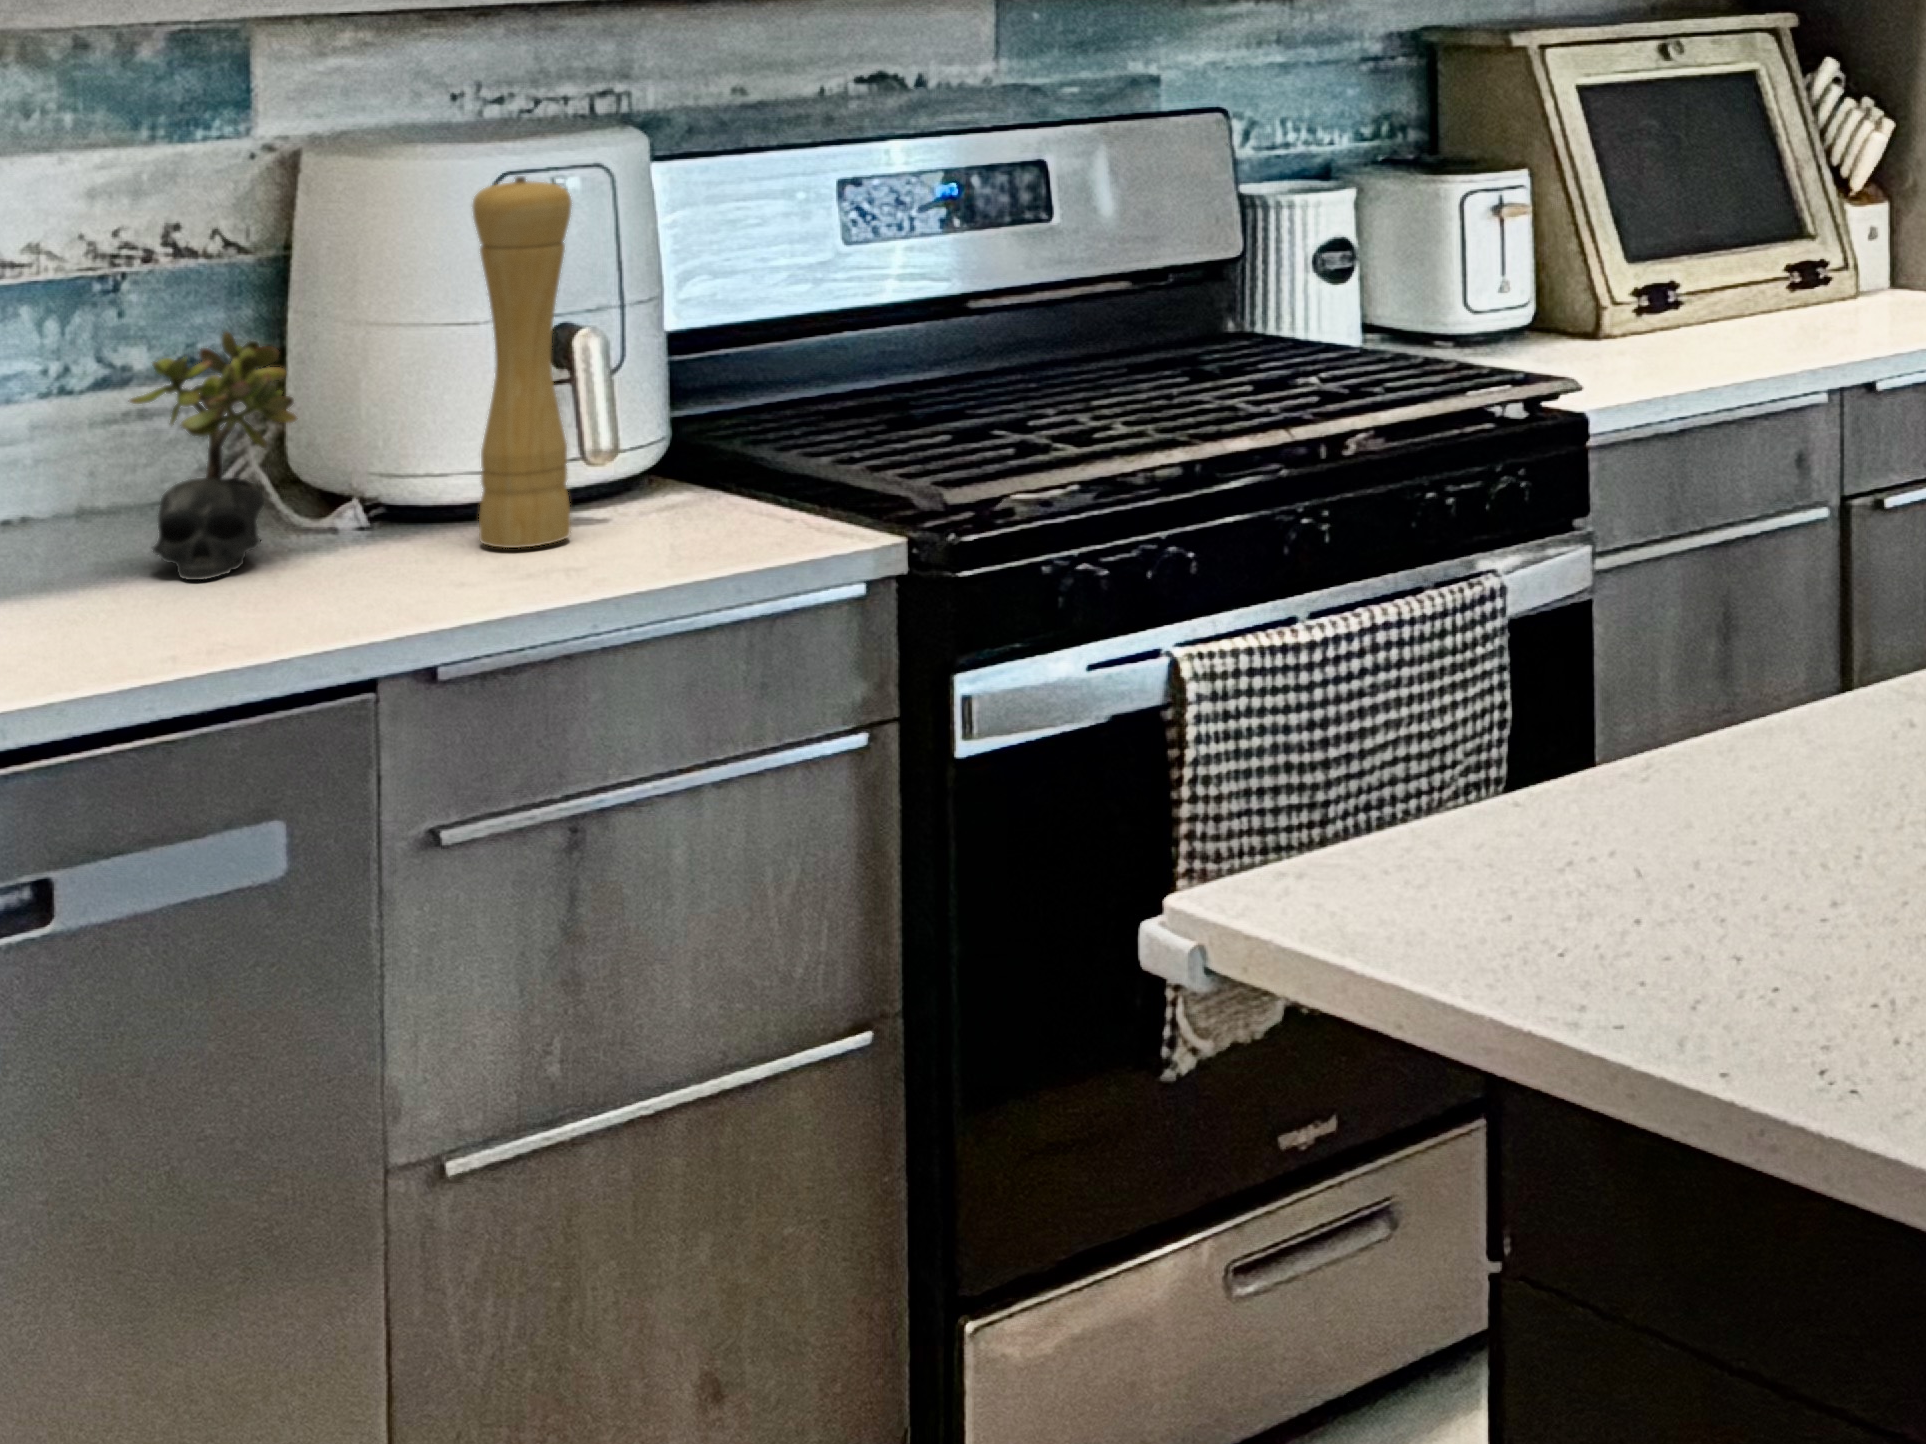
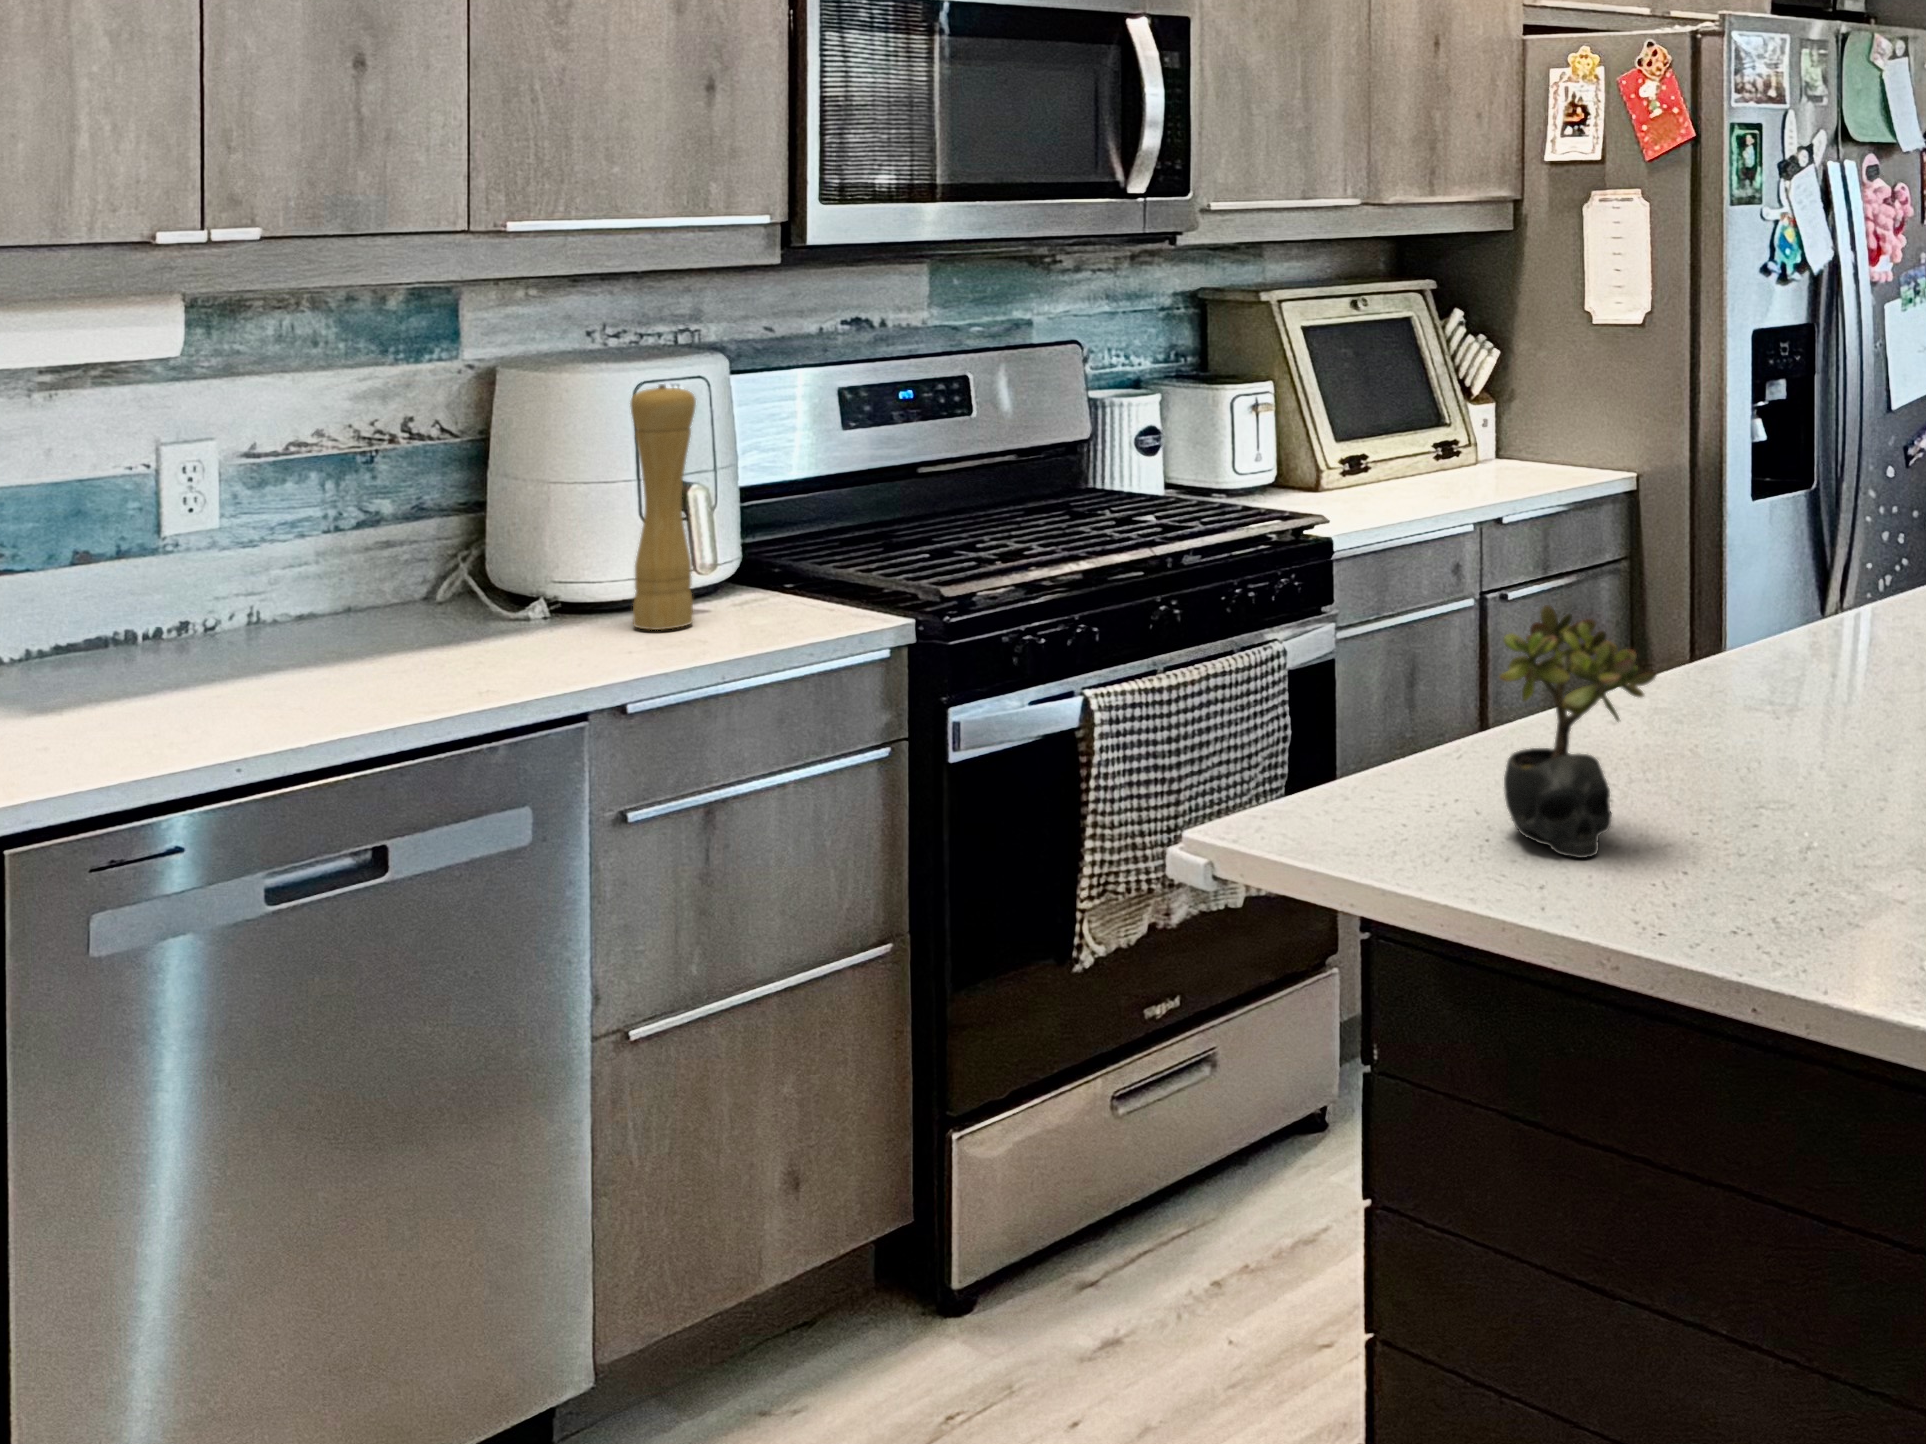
succulent plant: present [130,332,298,580] -> present [1499,605,1657,858]

